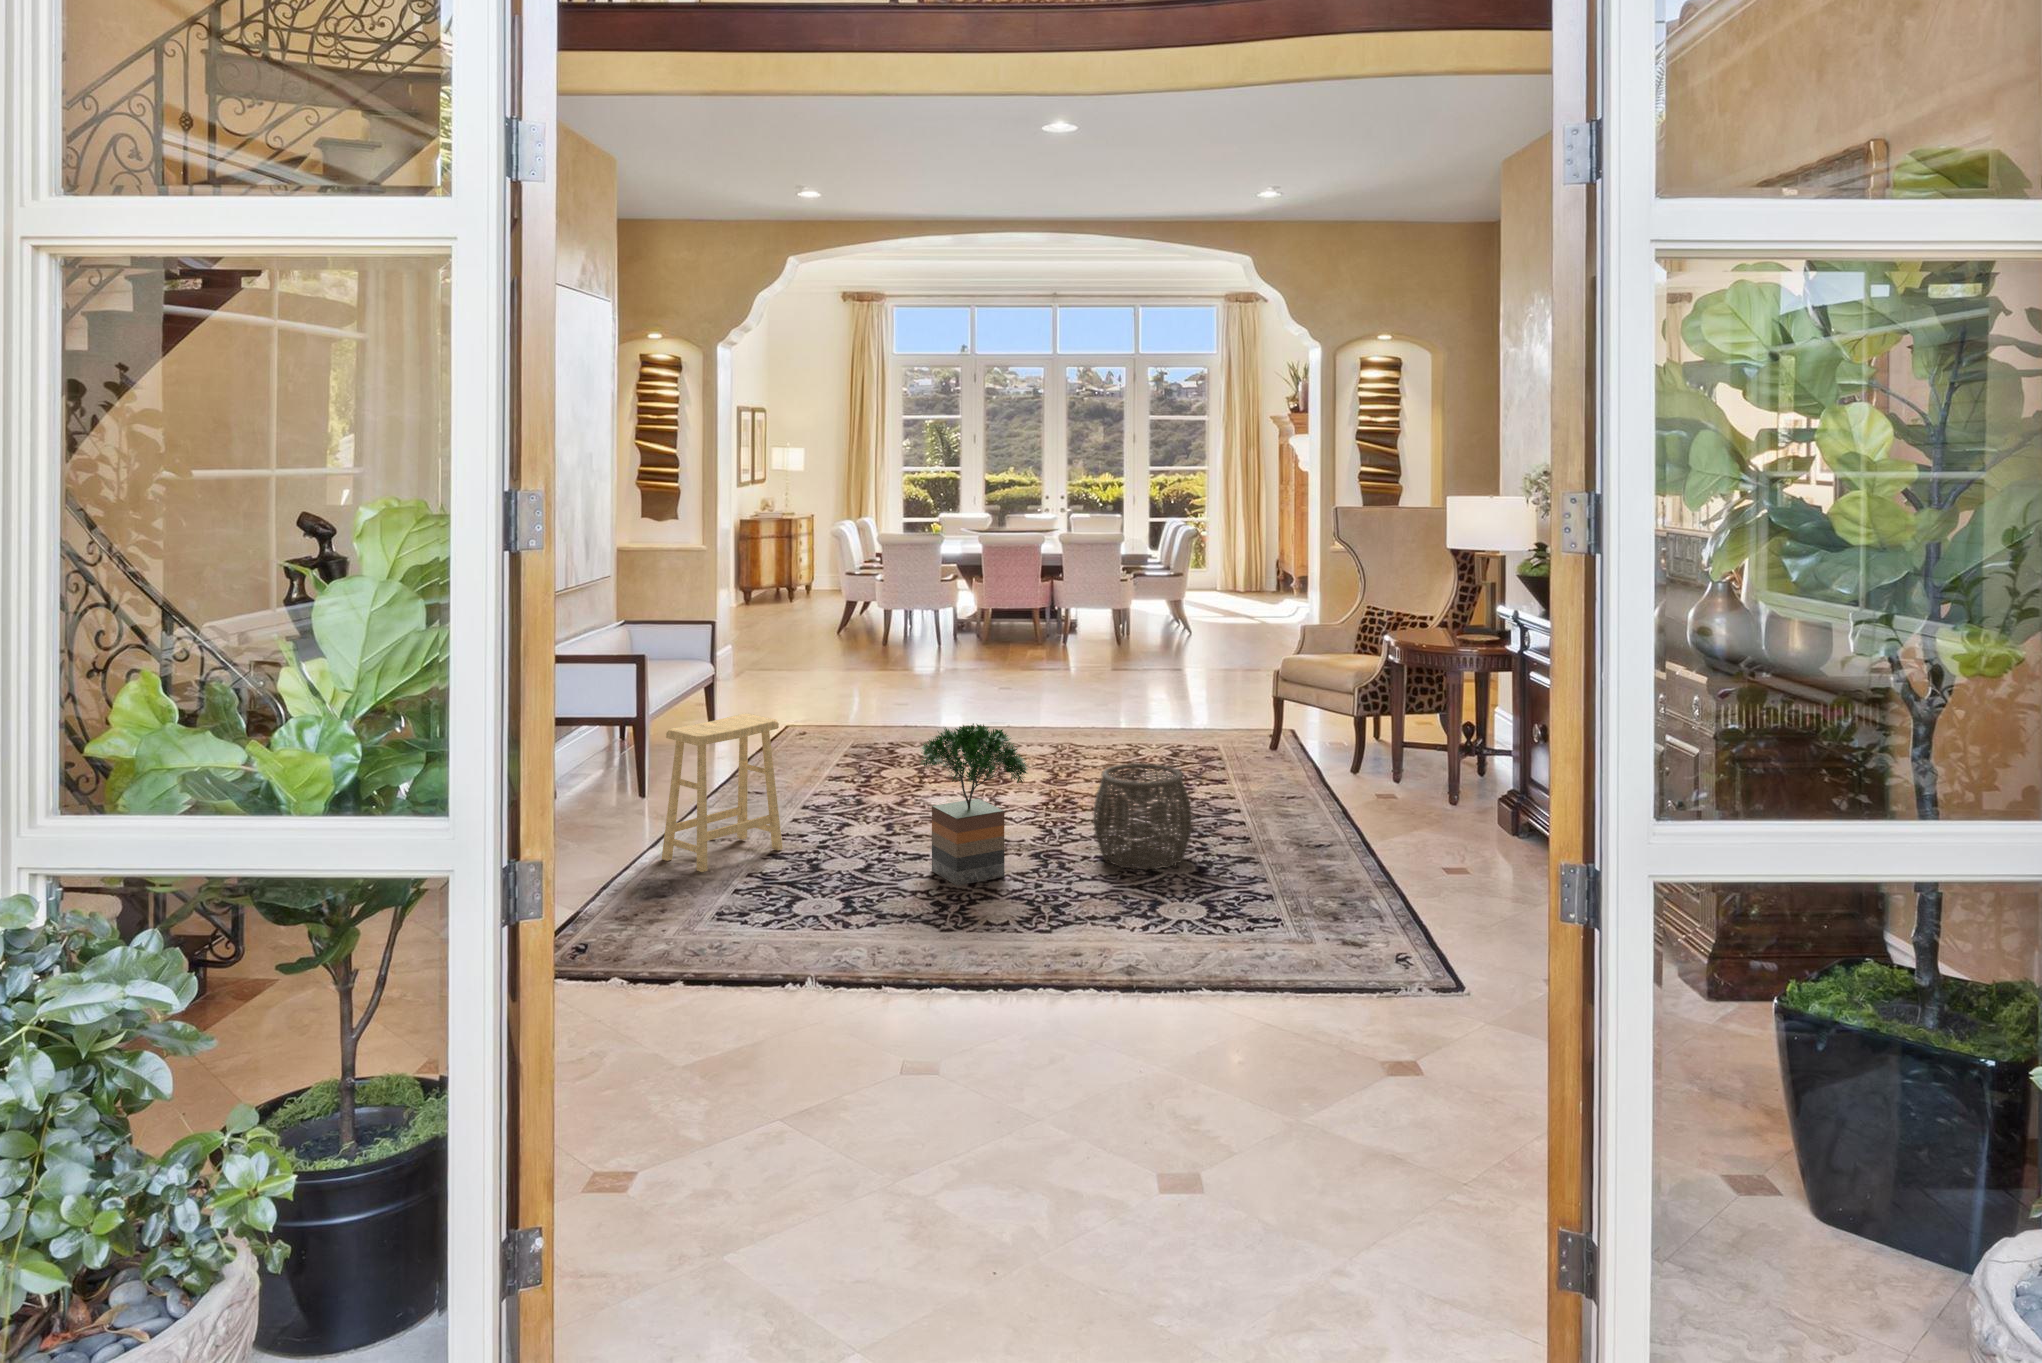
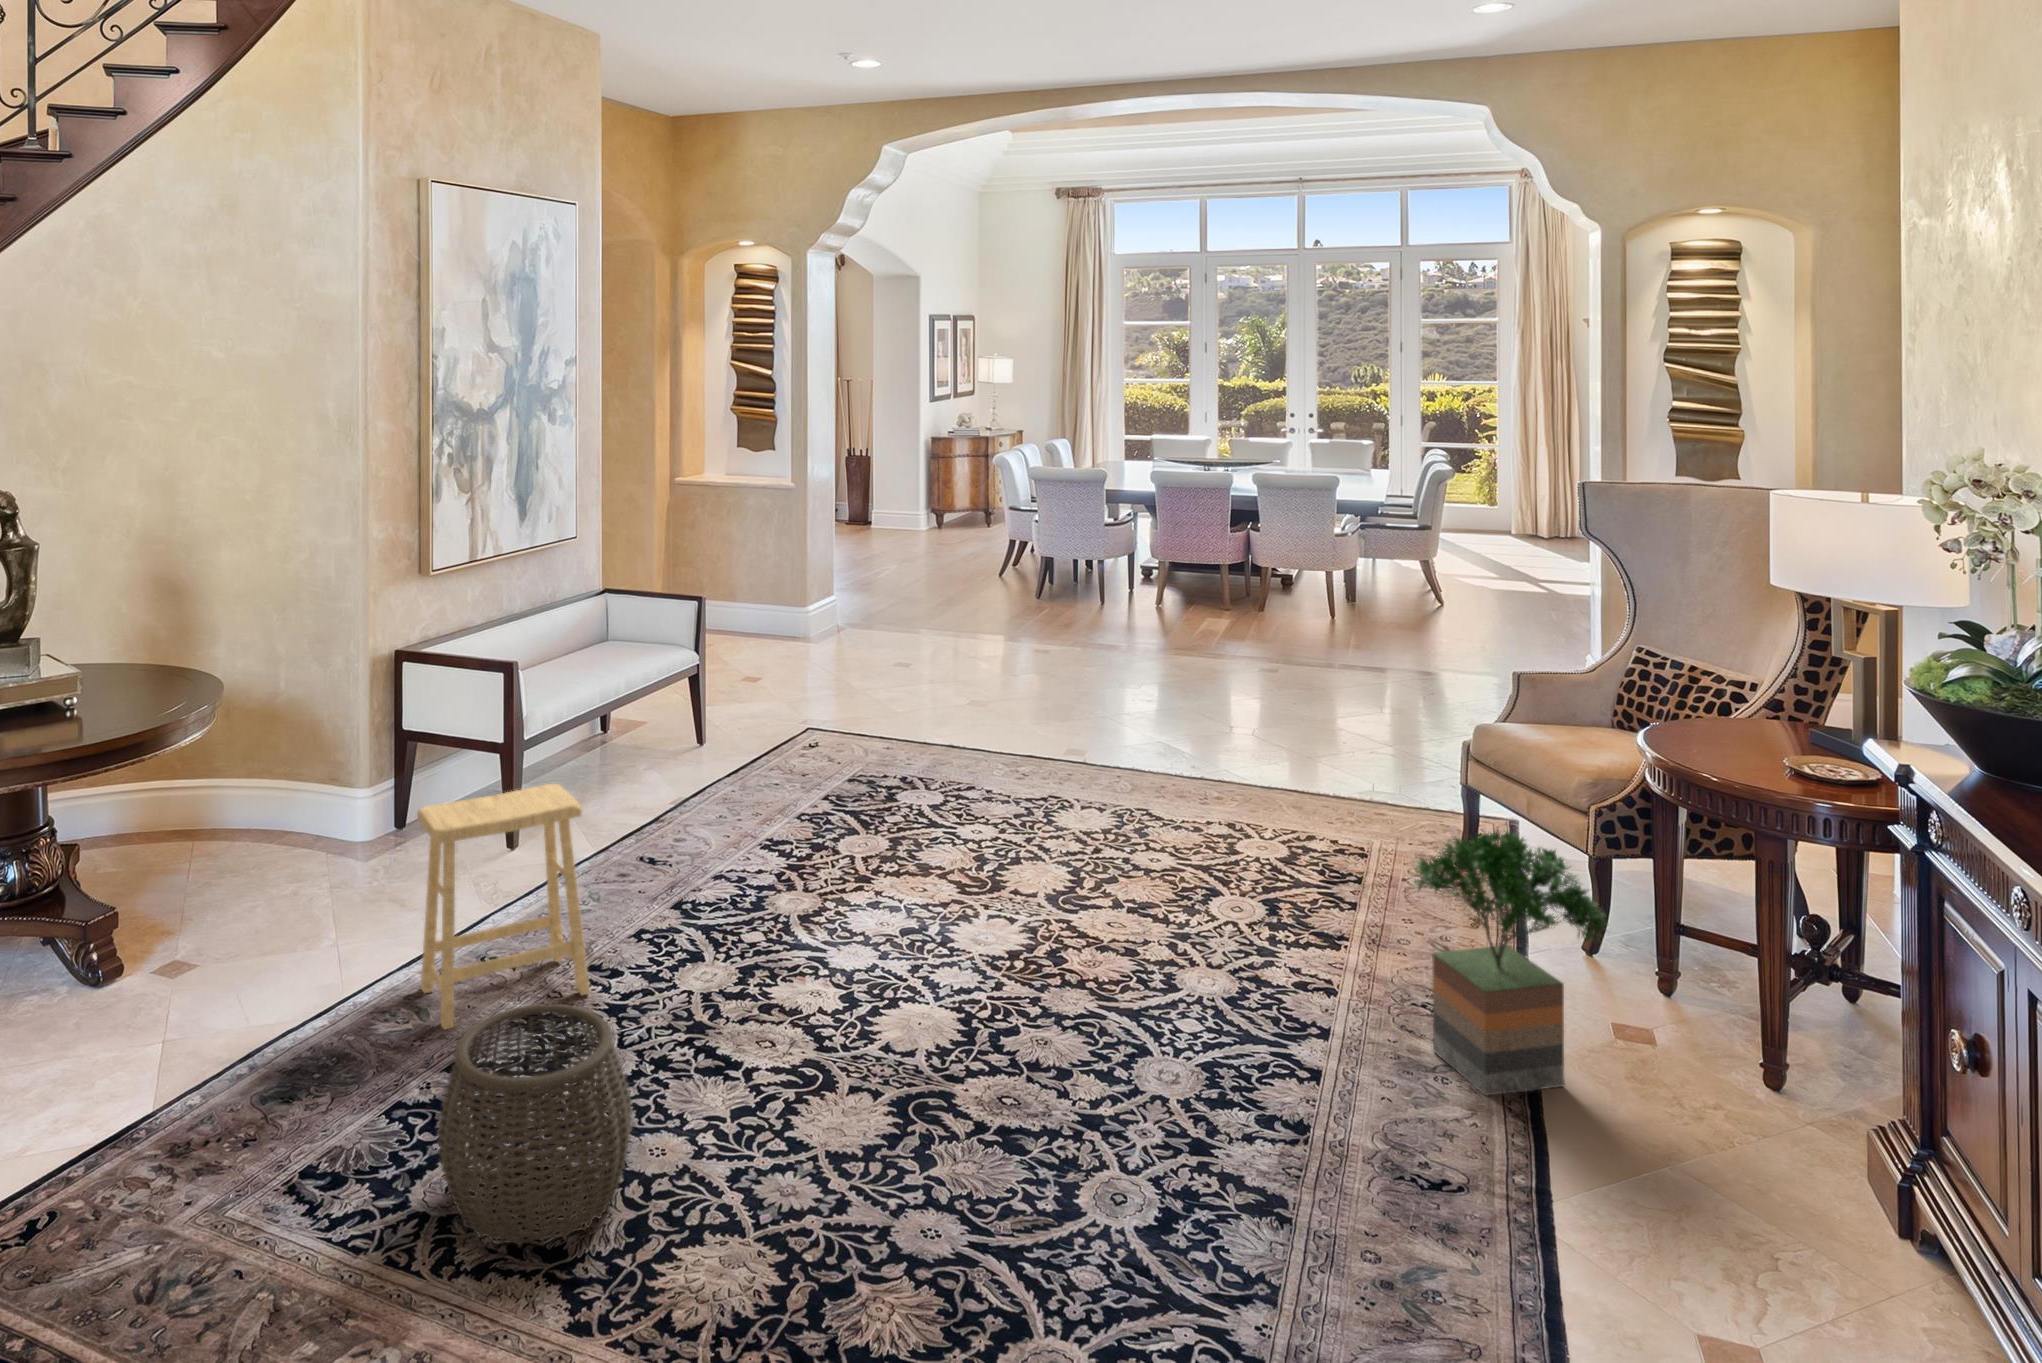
potted tree: present [921,723,1028,885] -> present [1412,831,1607,1095]
woven basket: present [1093,763,1192,870] -> present [437,1004,633,1247]

